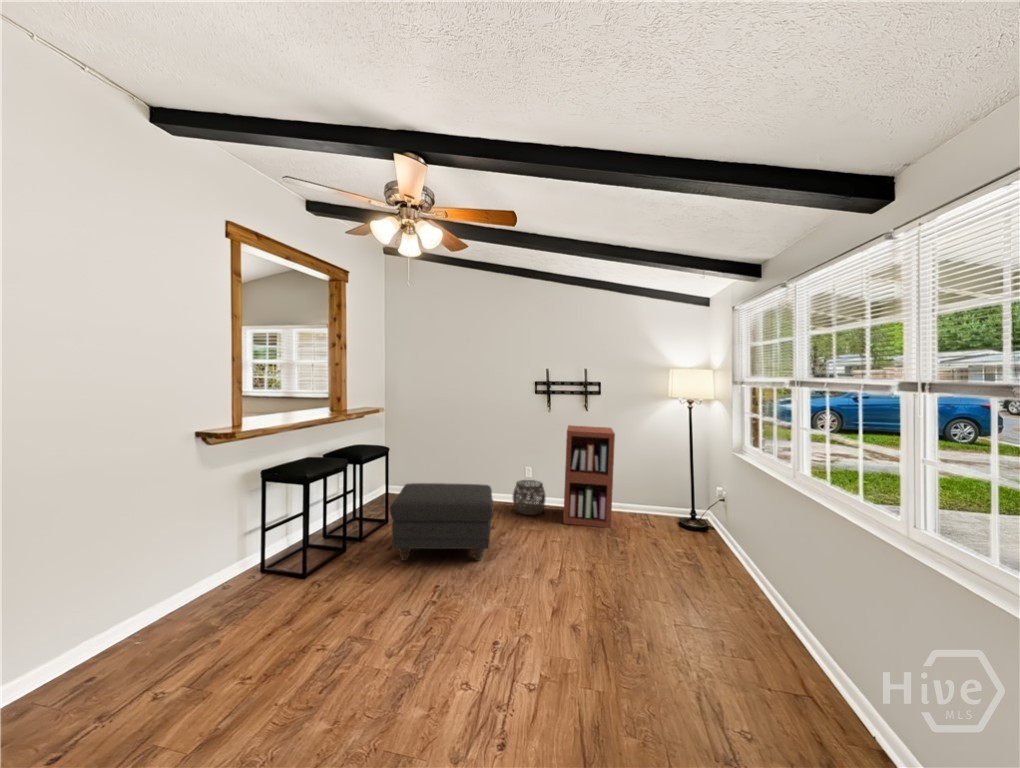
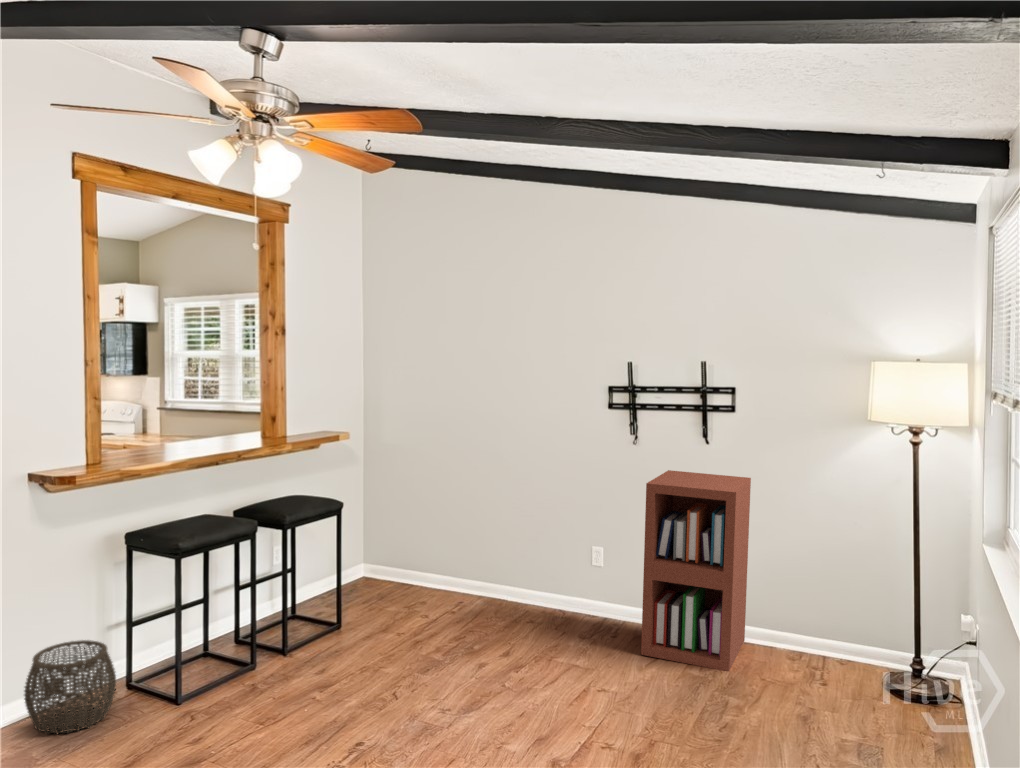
woven basket: present [513,480,545,515] -> present [24,640,116,734]
ottoman: present [390,483,493,561] -> none [304,565,495,707]

